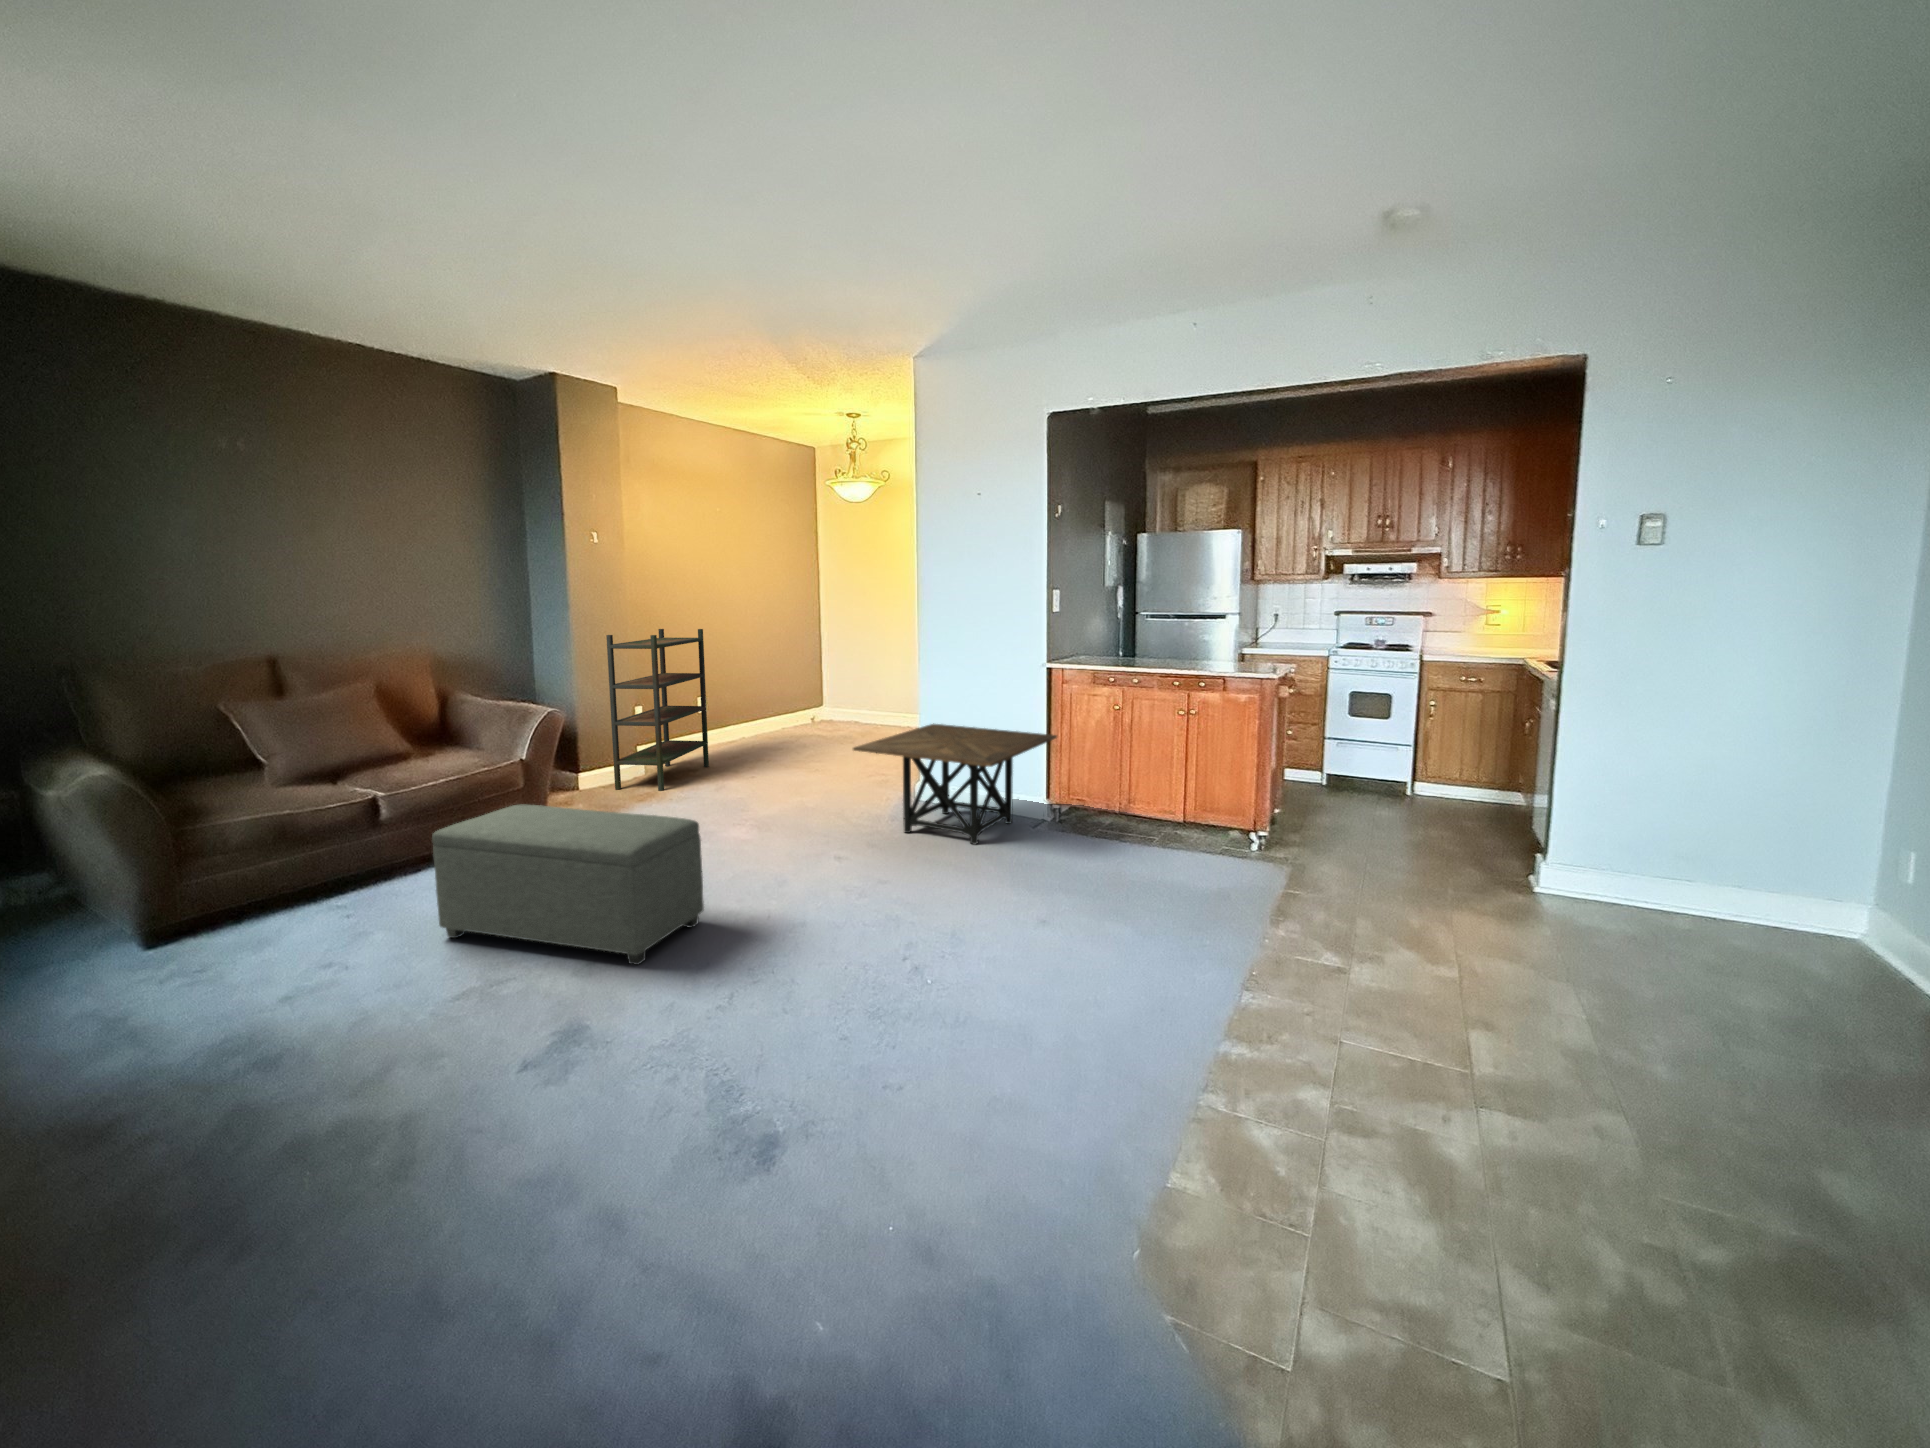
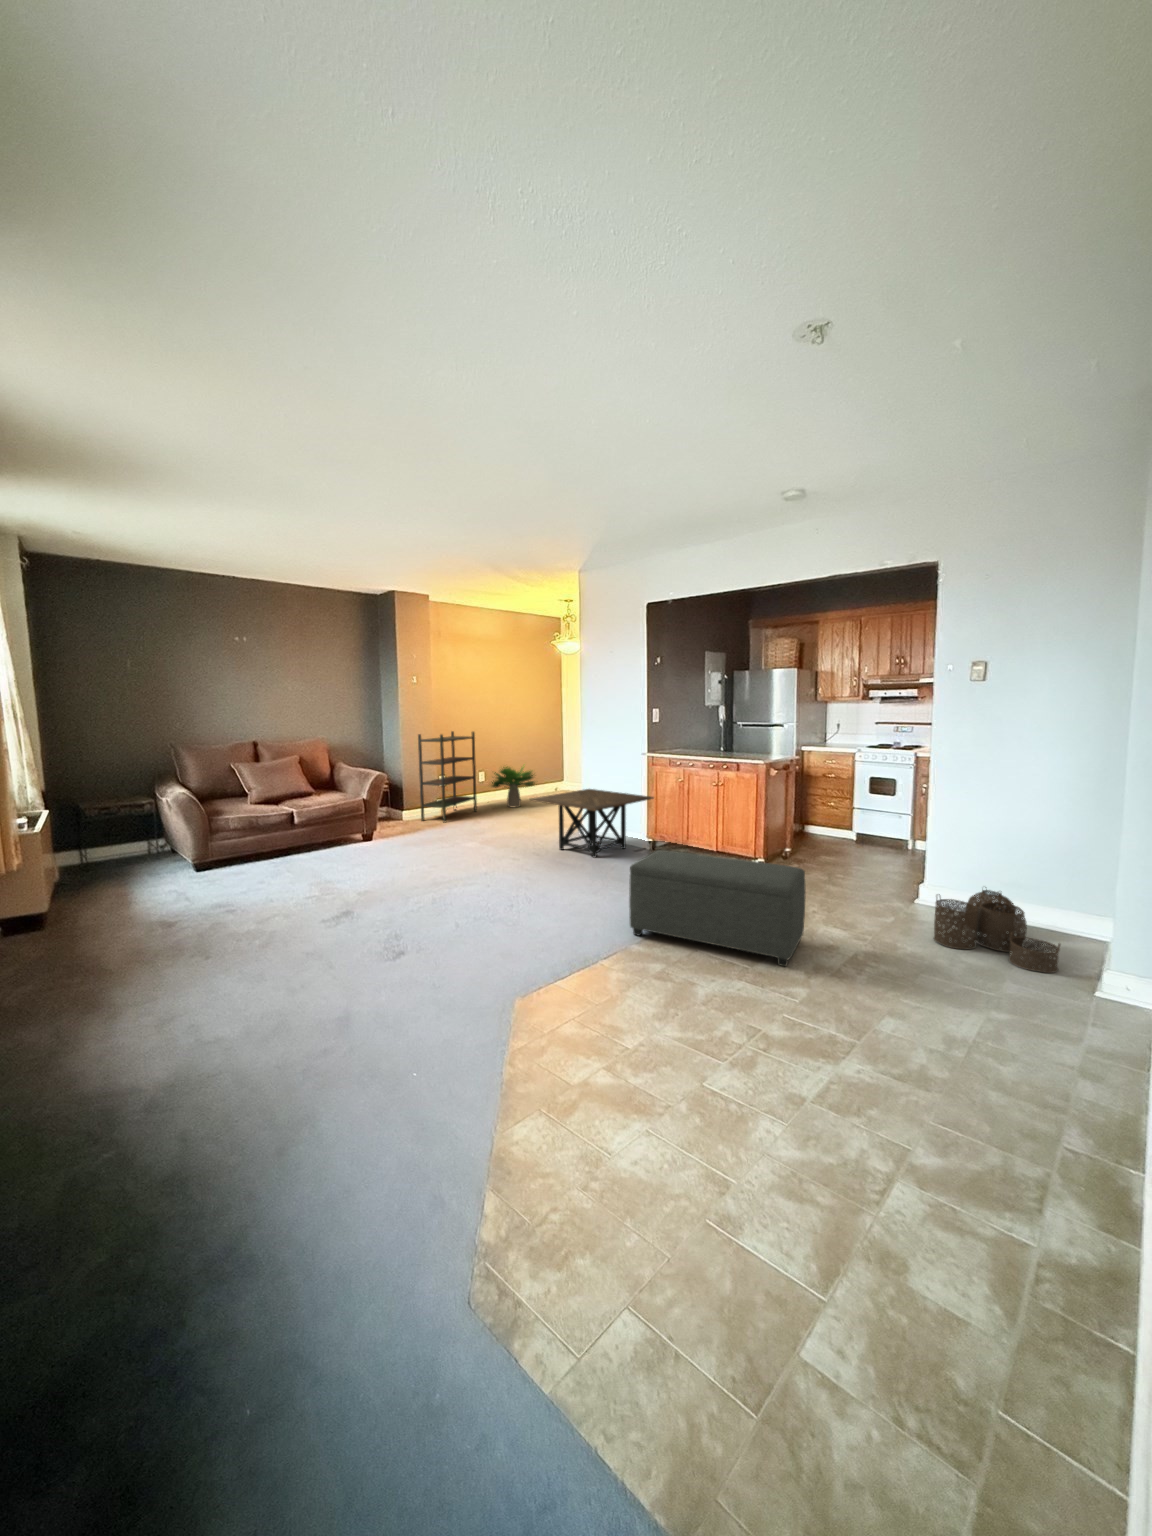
potted plant: none [720,678,812,755] -> present [491,766,535,807]
ottoman: present [432,804,704,965] -> present [629,850,806,966]
woven basket: none [1624,864,1858,1009] -> present [934,889,1061,973]

